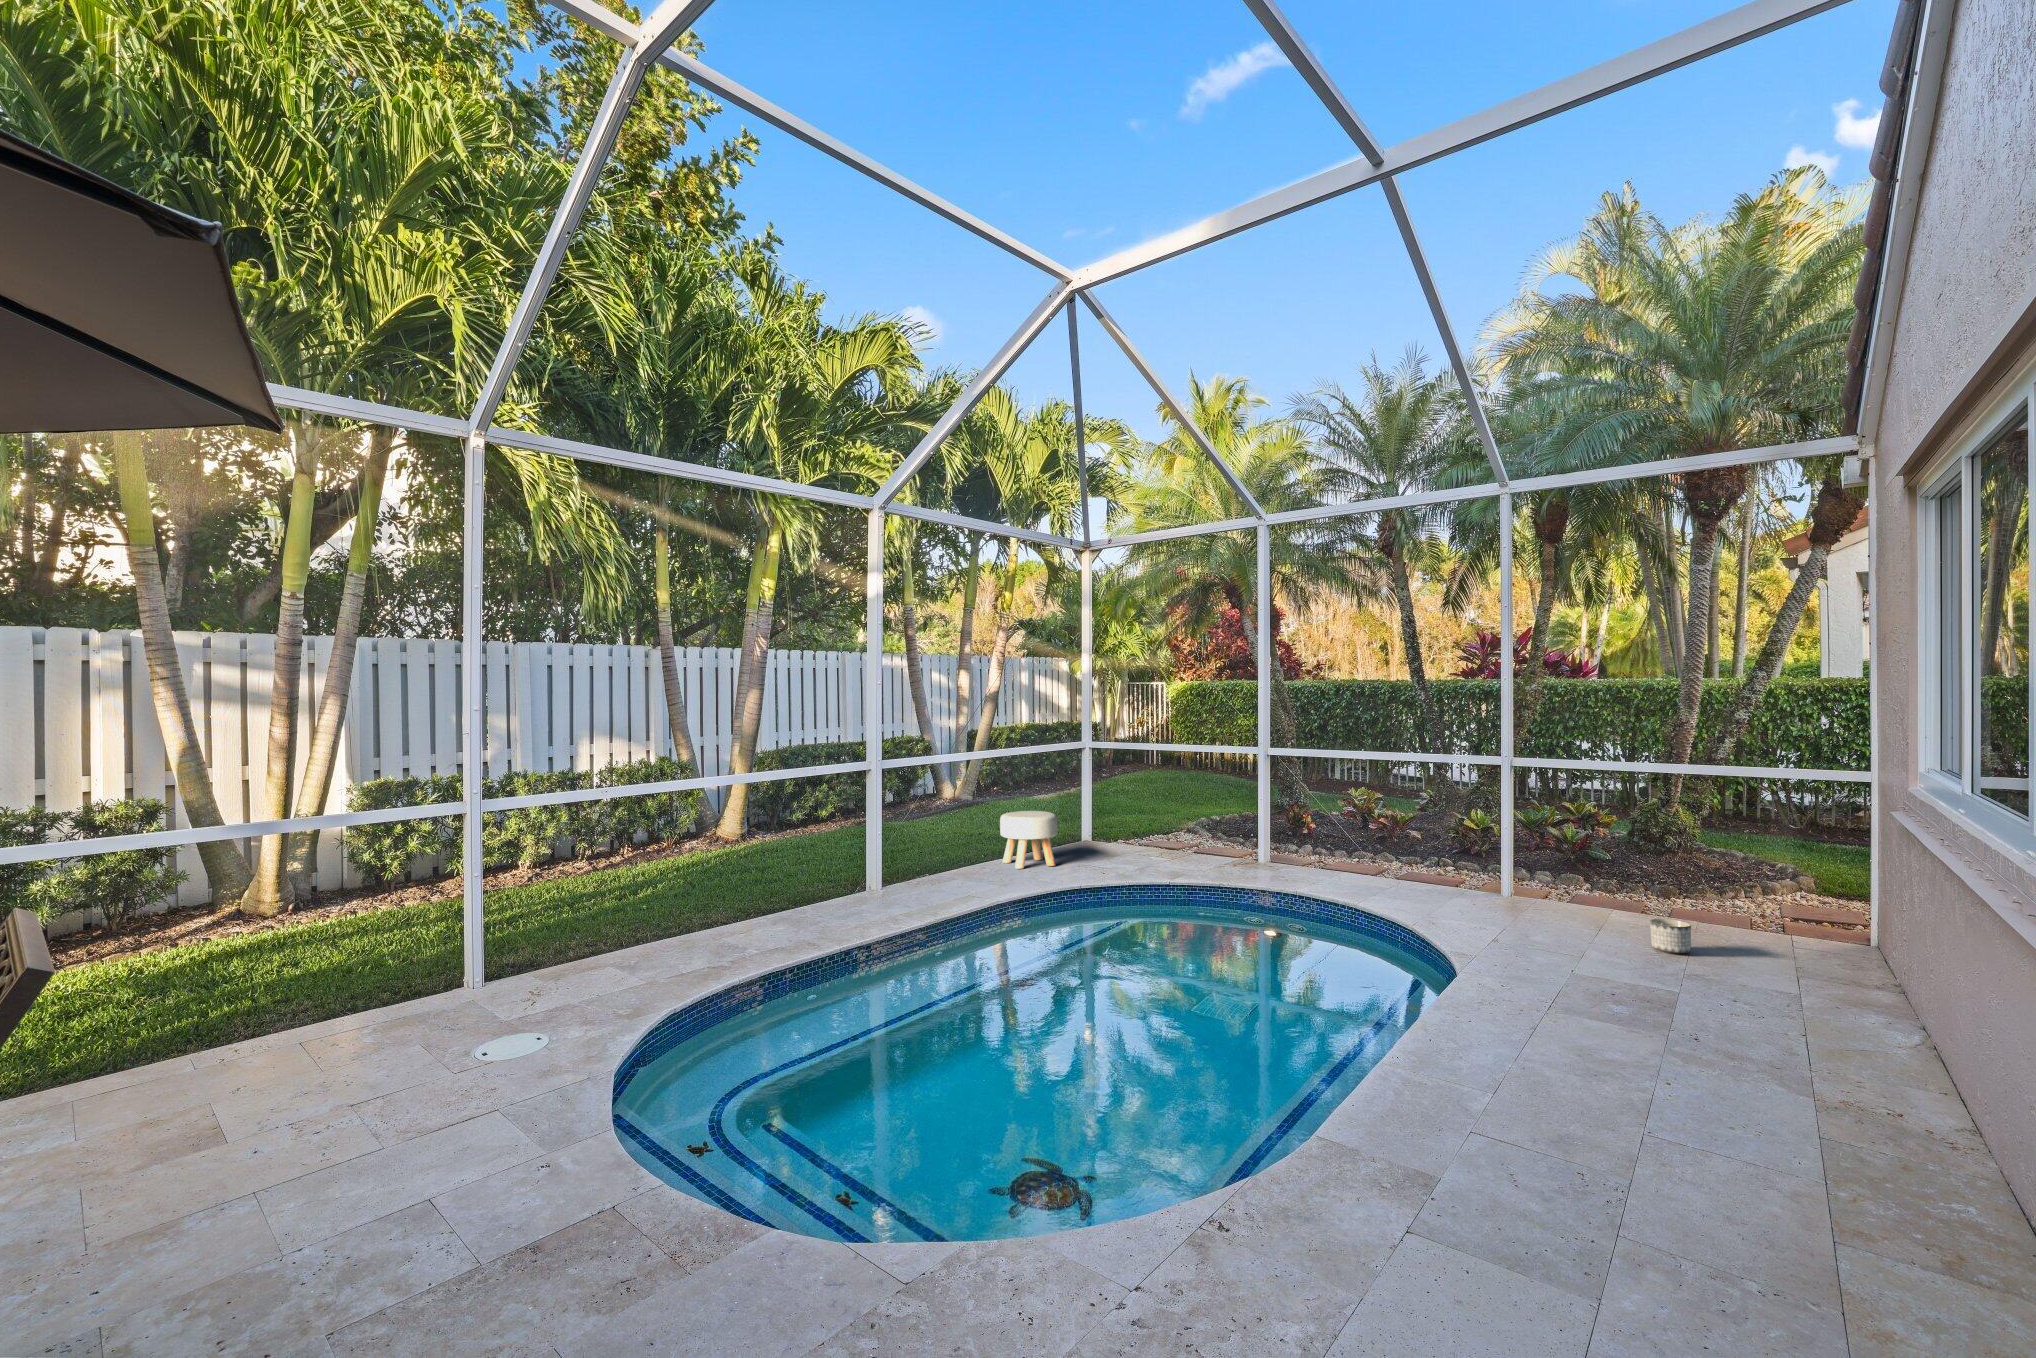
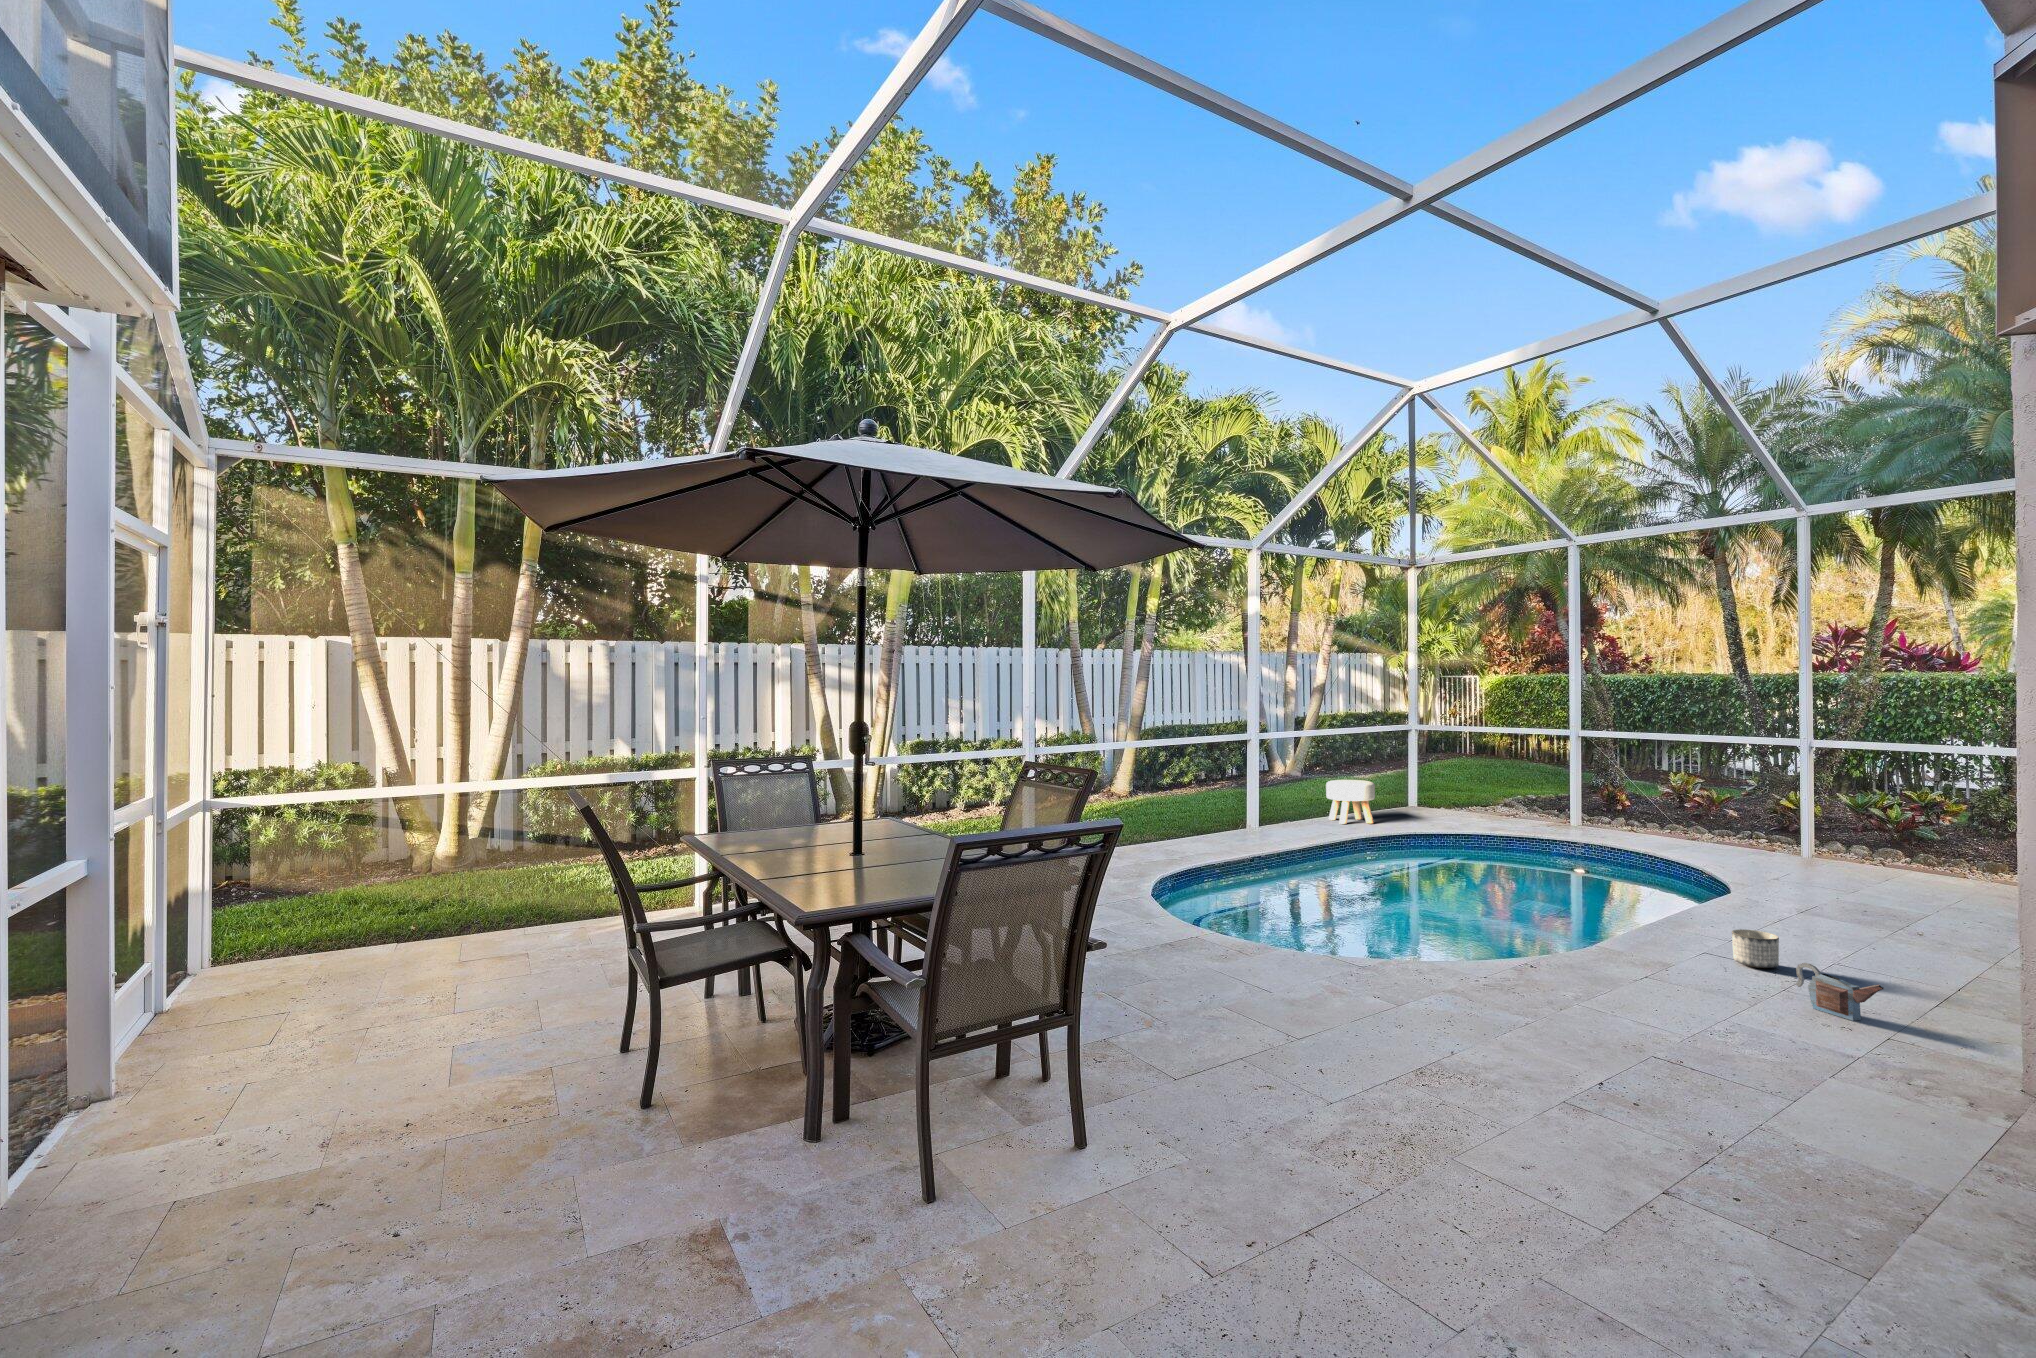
planter: present [1650,919,1691,954] -> present [1732,929,1779,968]
watering can: none [1668,1132,1815,1234] -> present [1796,963,1884,1021]

